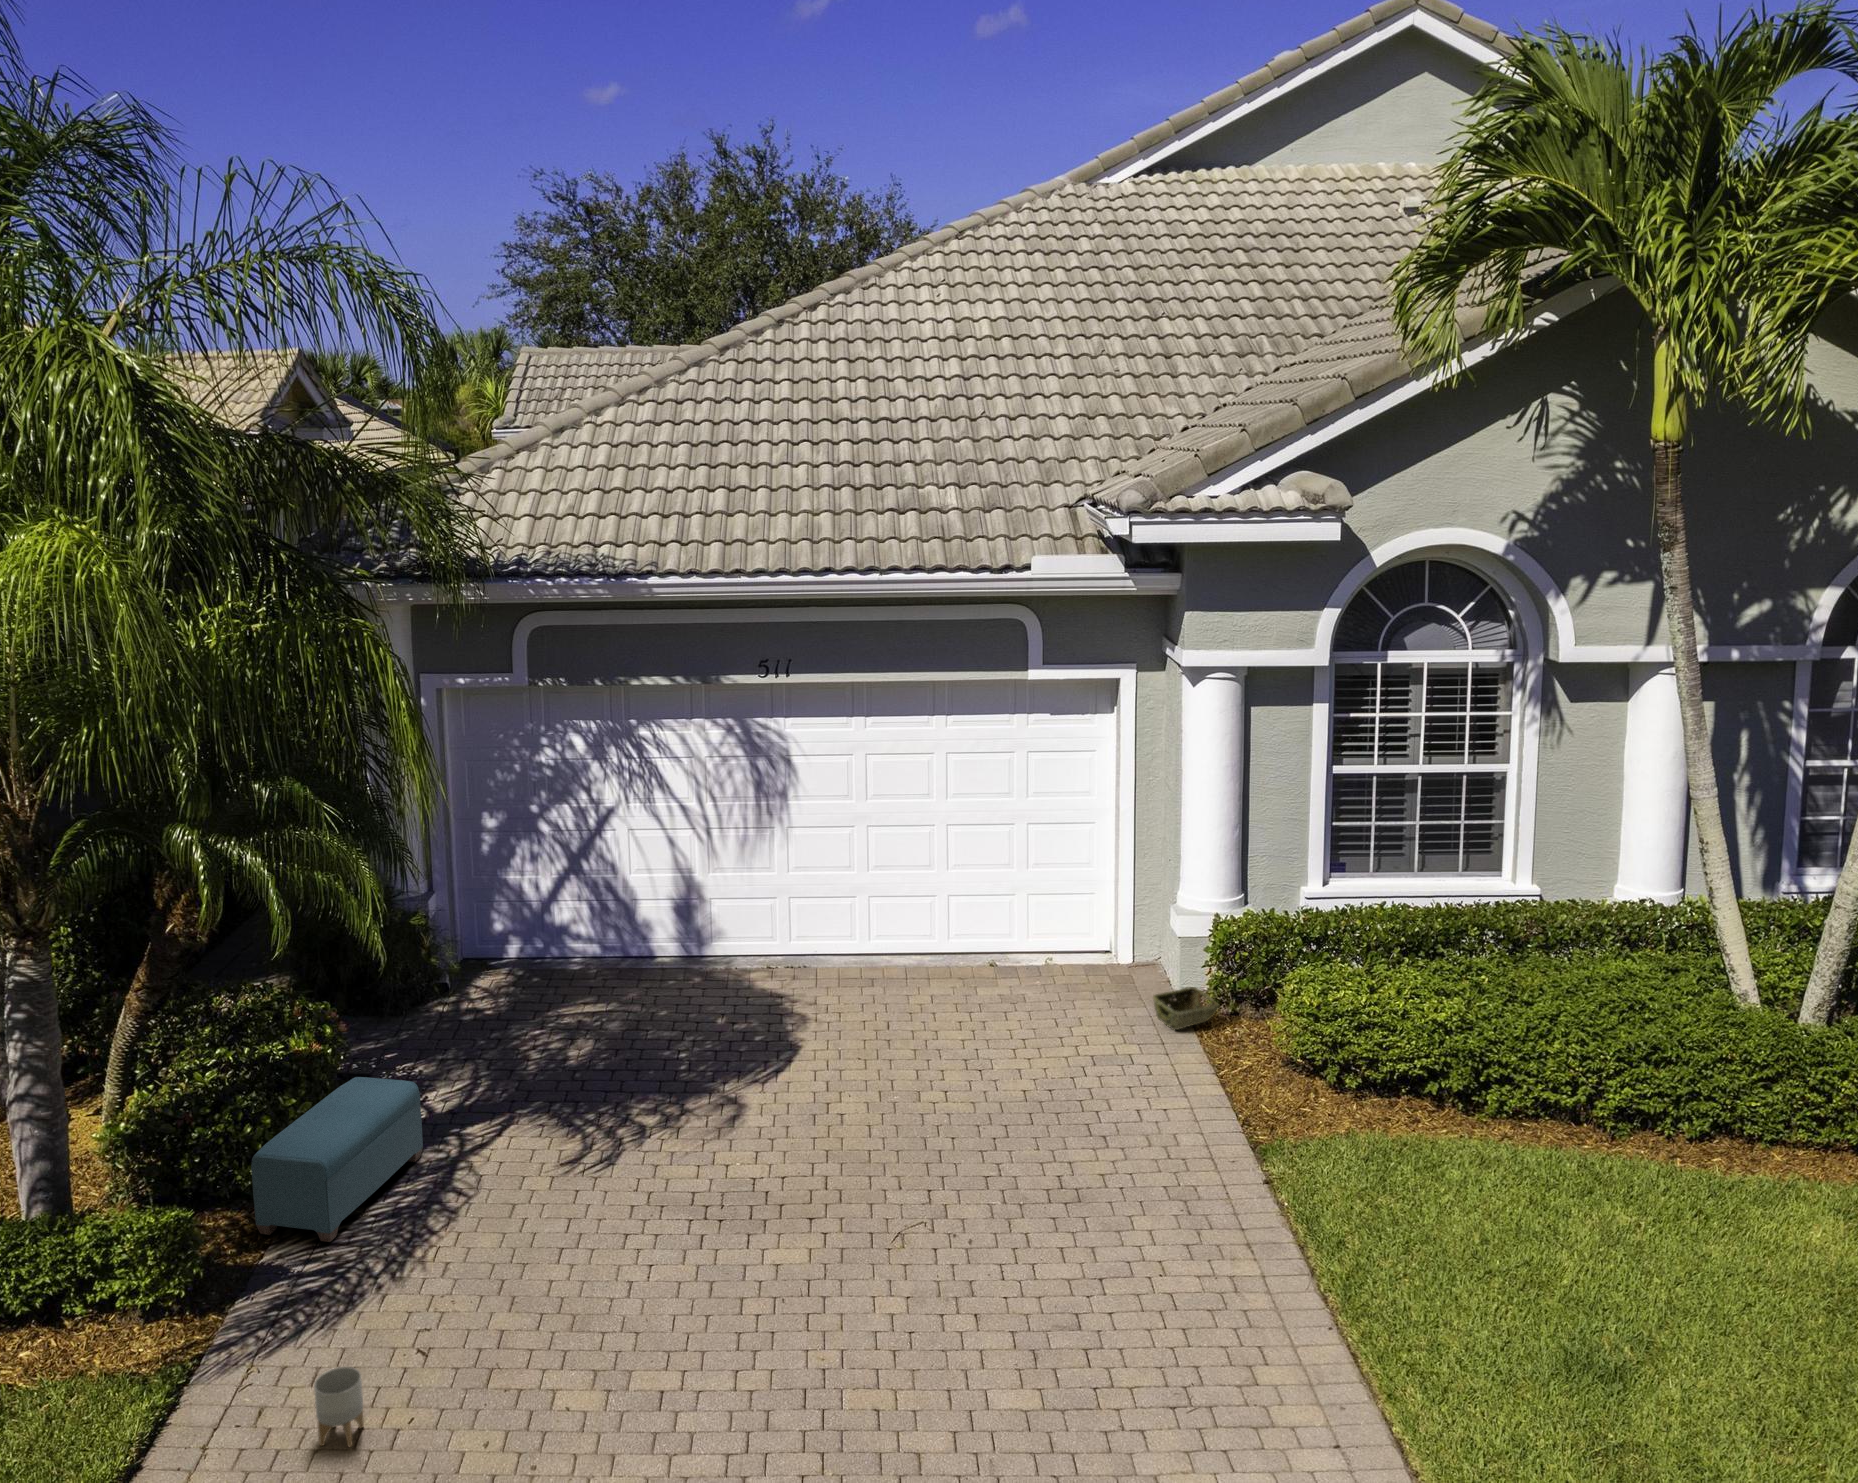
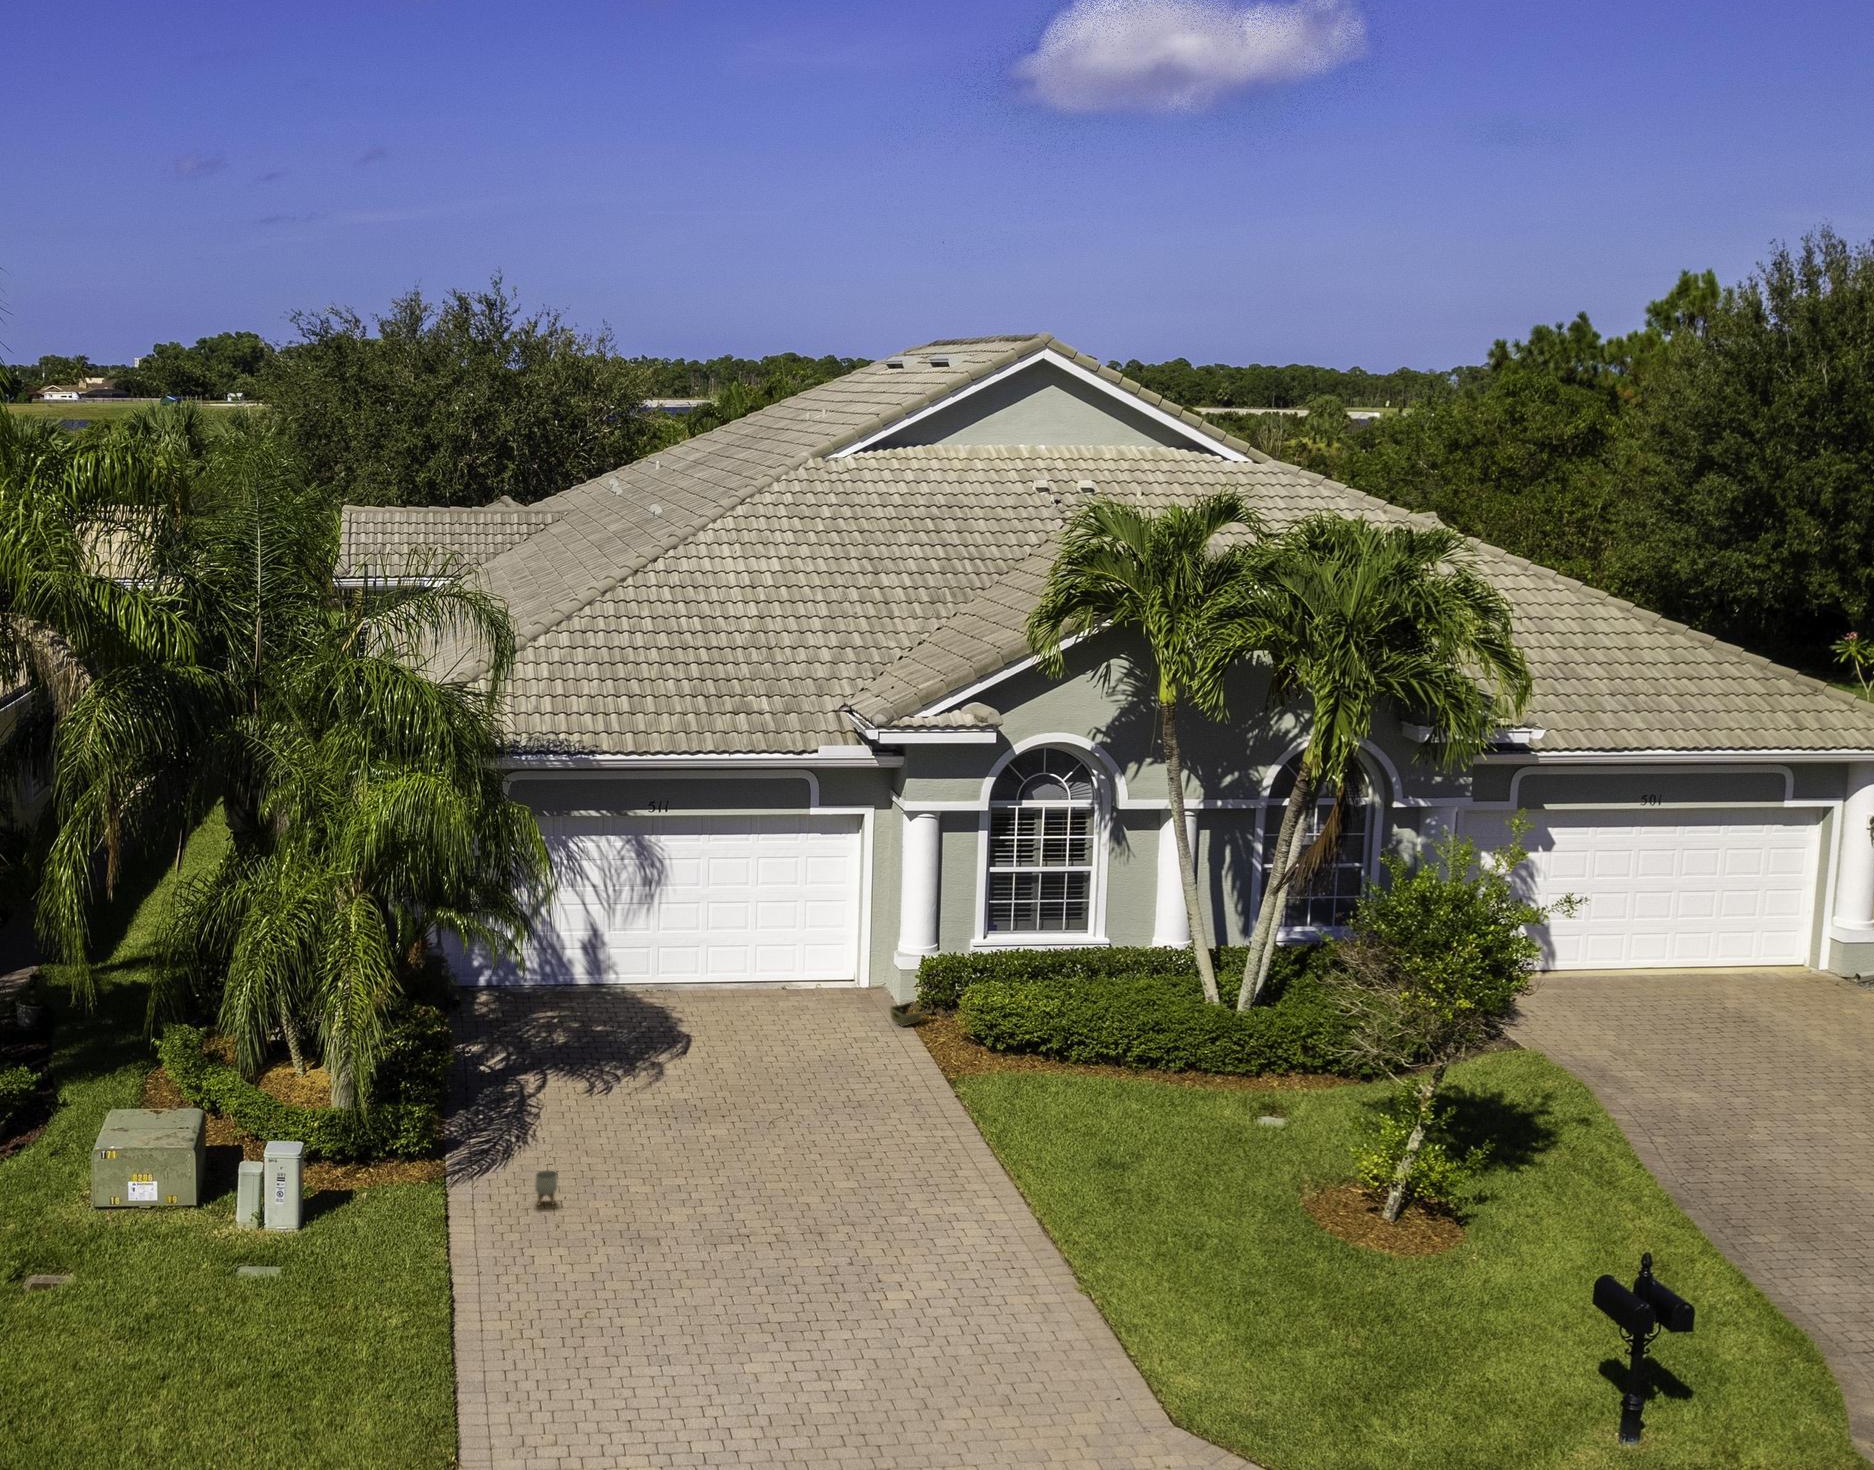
bench: present [251,1077,423,1242] -> none [427,1061,494,1141]

